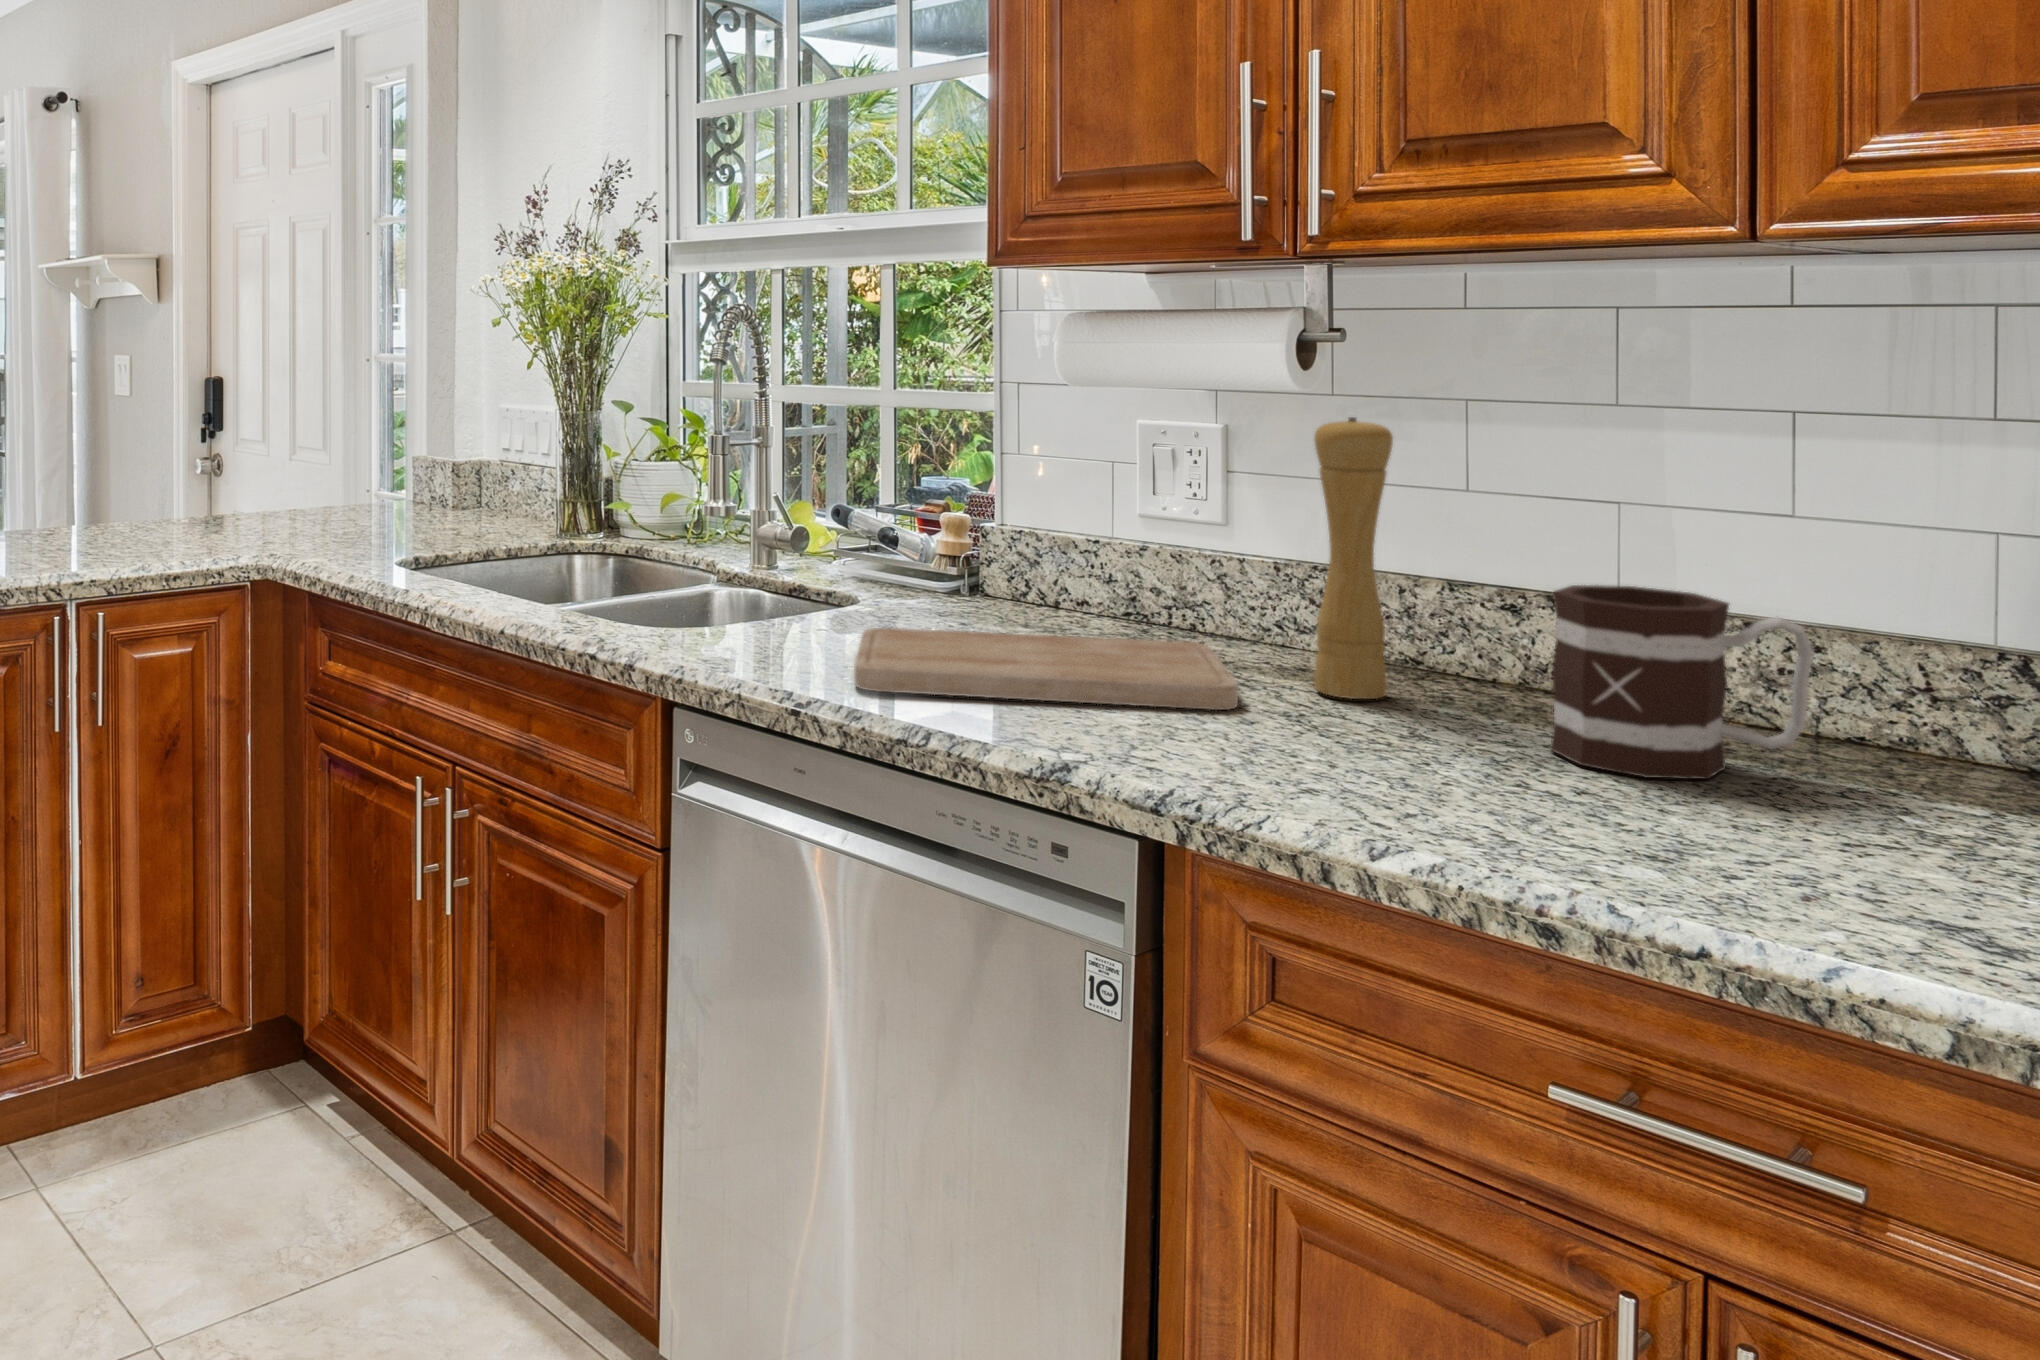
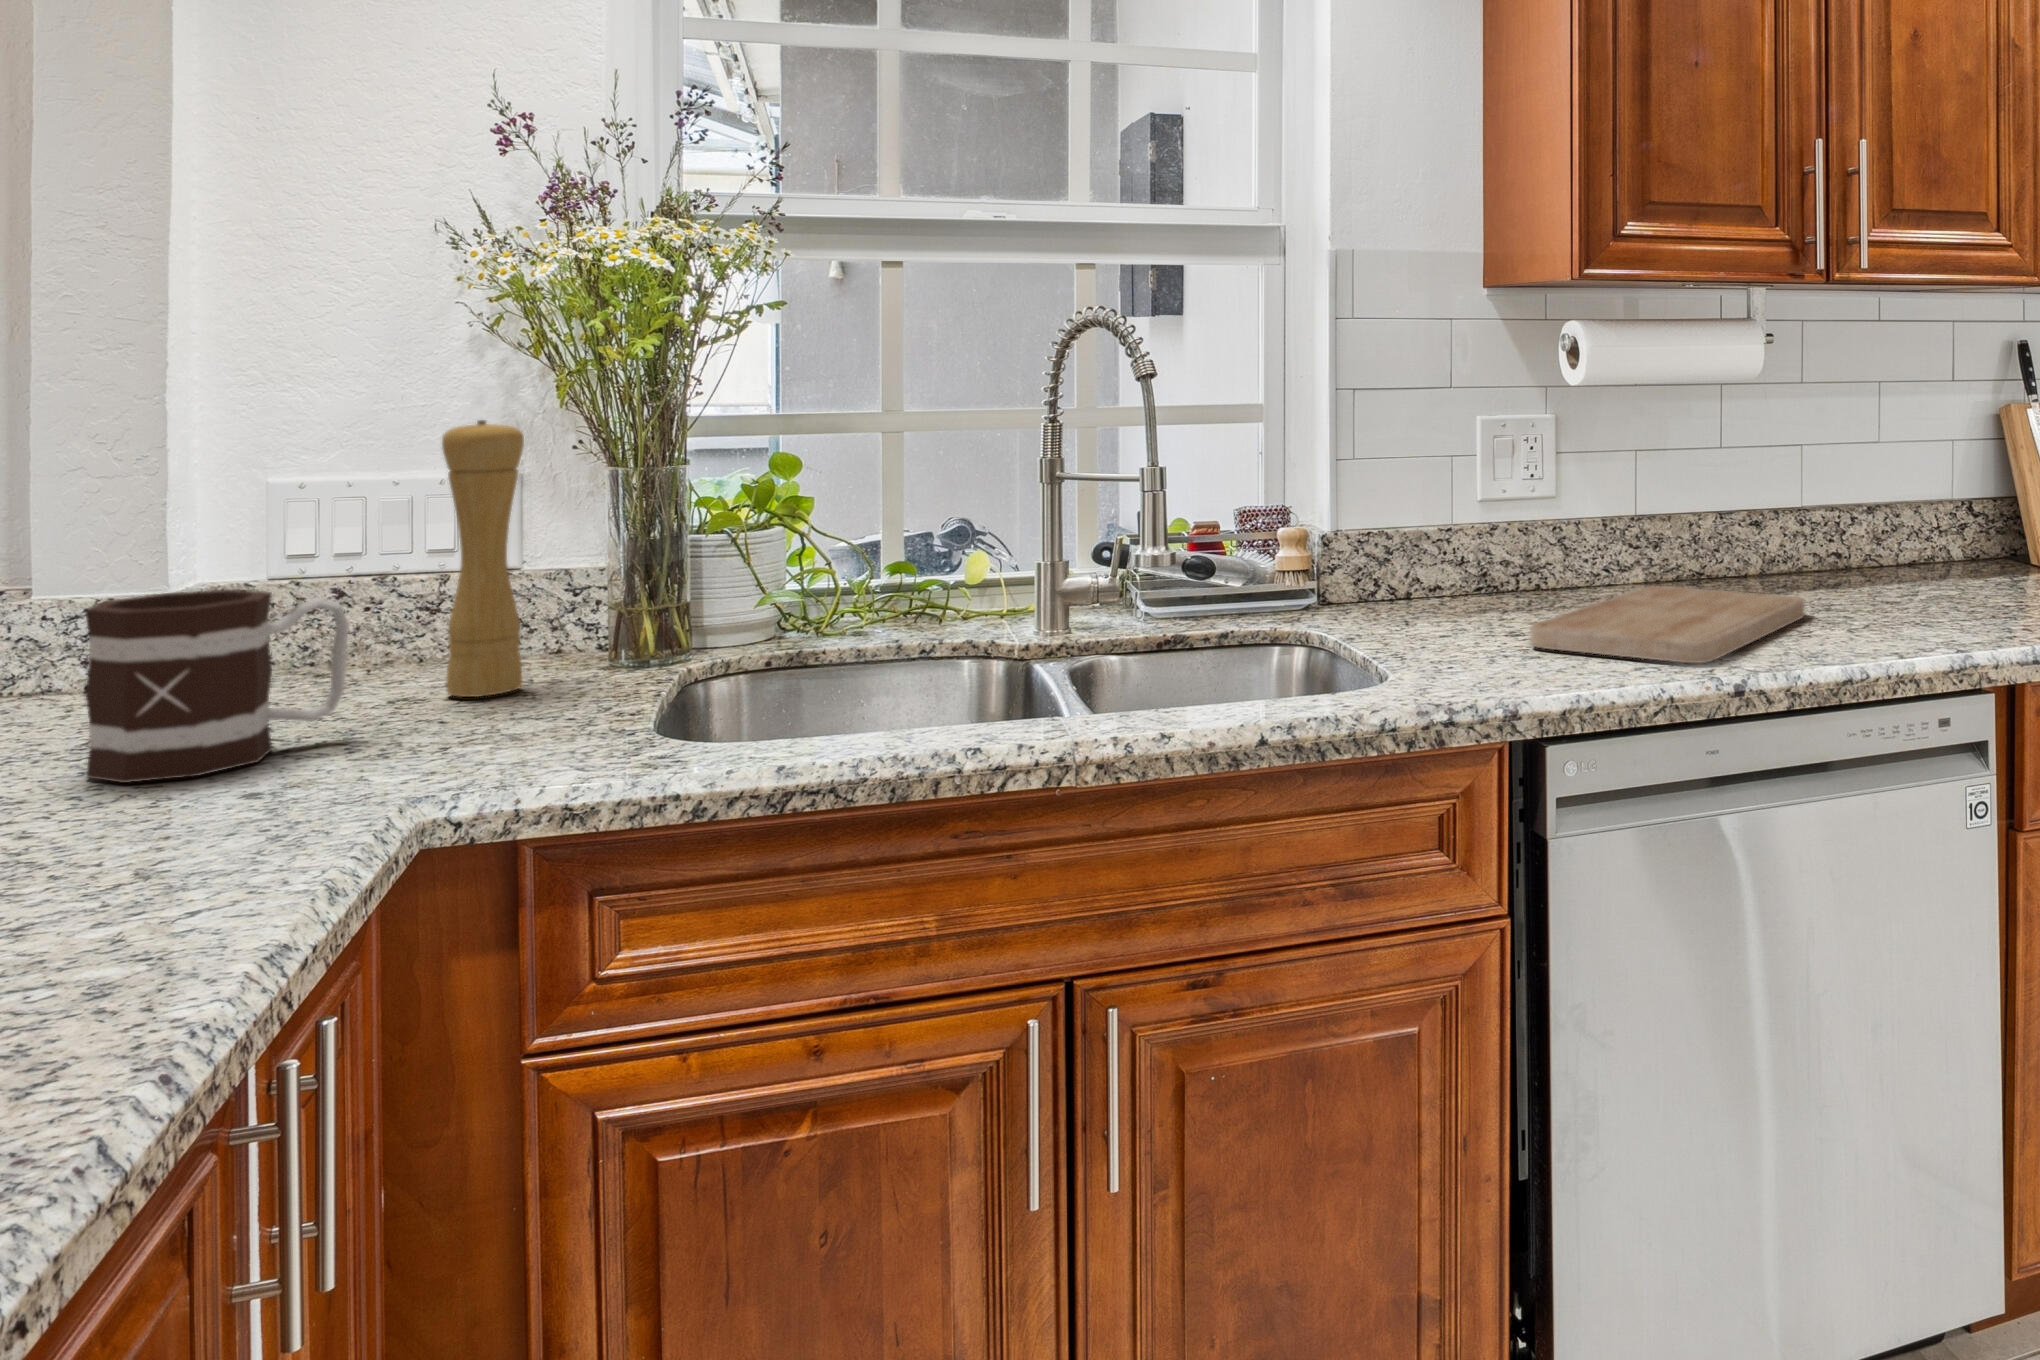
pepper mill: present [1314,417,1393,699] -> present [442,420,524,697]
mug: present [1550,585,1813,779] -> present [85,589,349,783]

